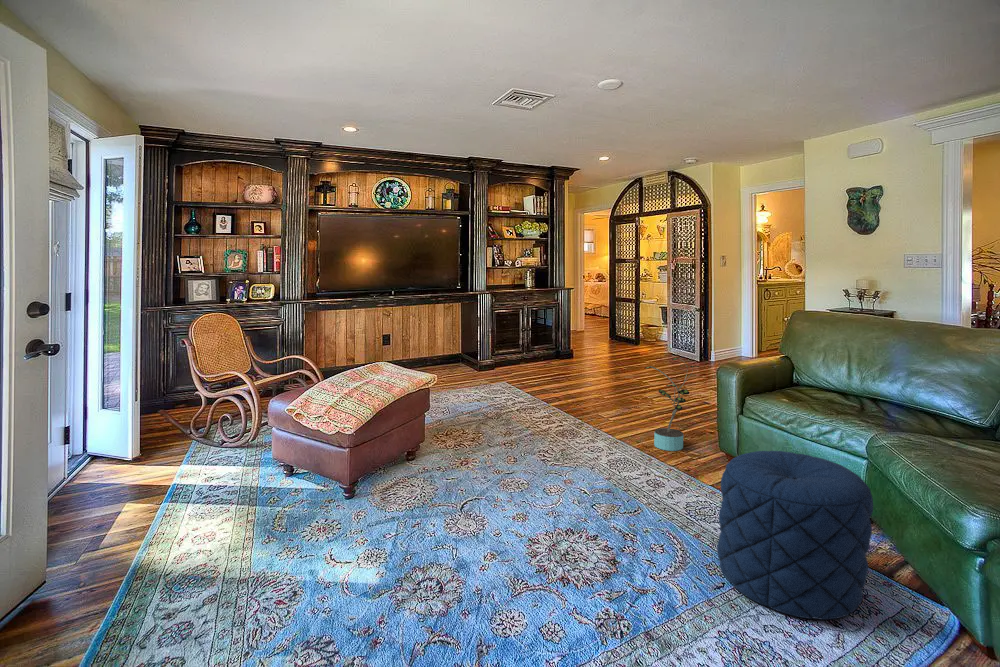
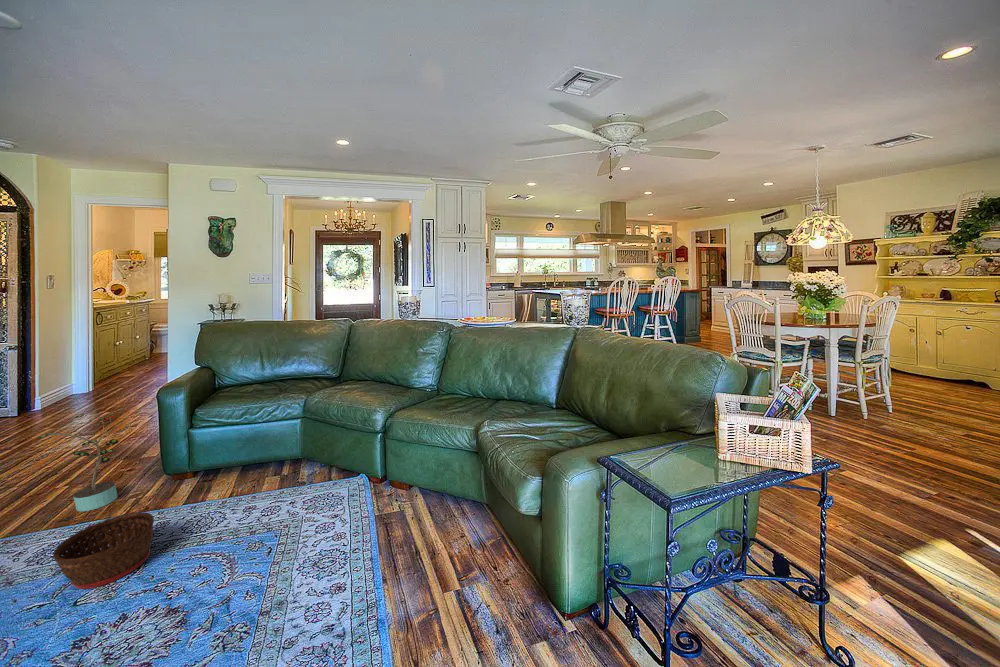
pouf: present [717,451,873,620] -> none [240,434,340,544]
basket: none [593,452,662,510] -> present [53,512,154,589]

